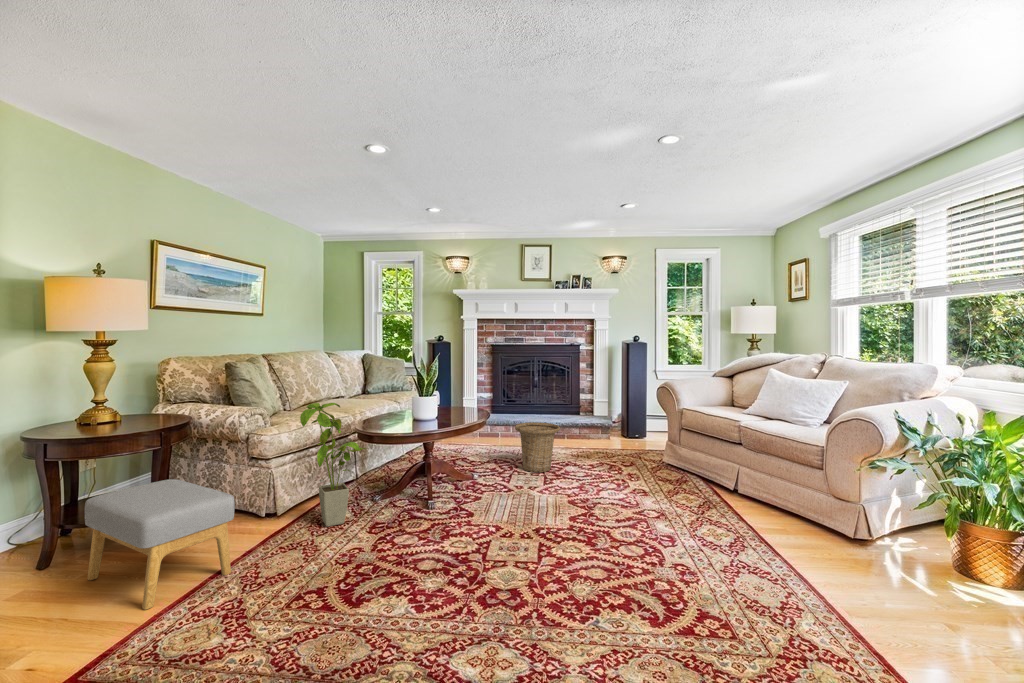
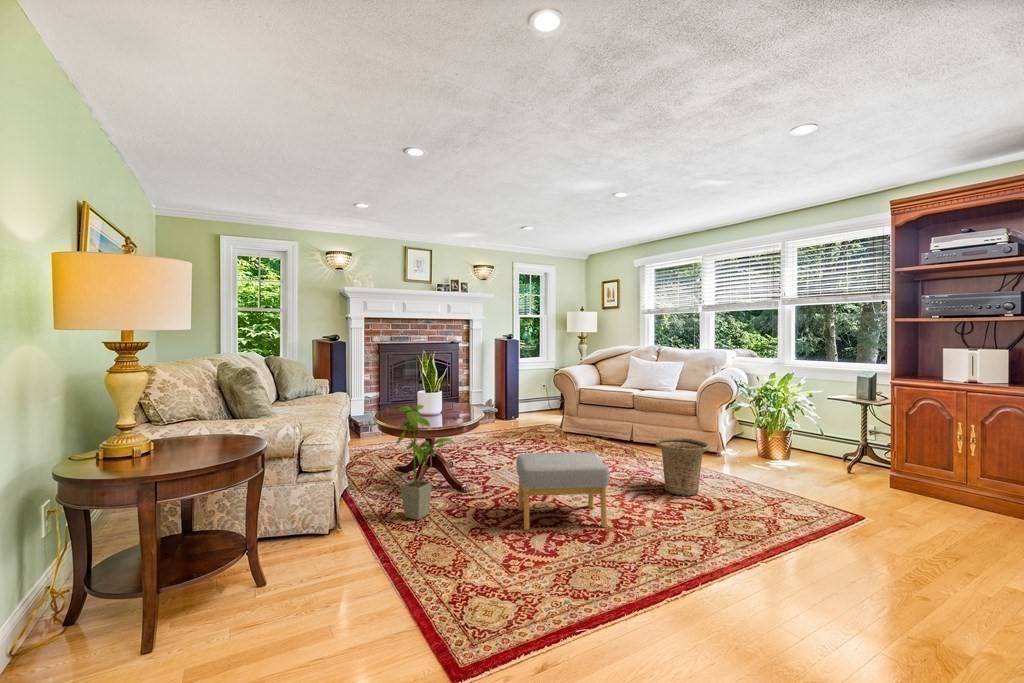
basket: present [515,422,560,473] -> present [655,438,710,496]
footstool: present [85,479,235,610] -> present [516,452,609,530]

